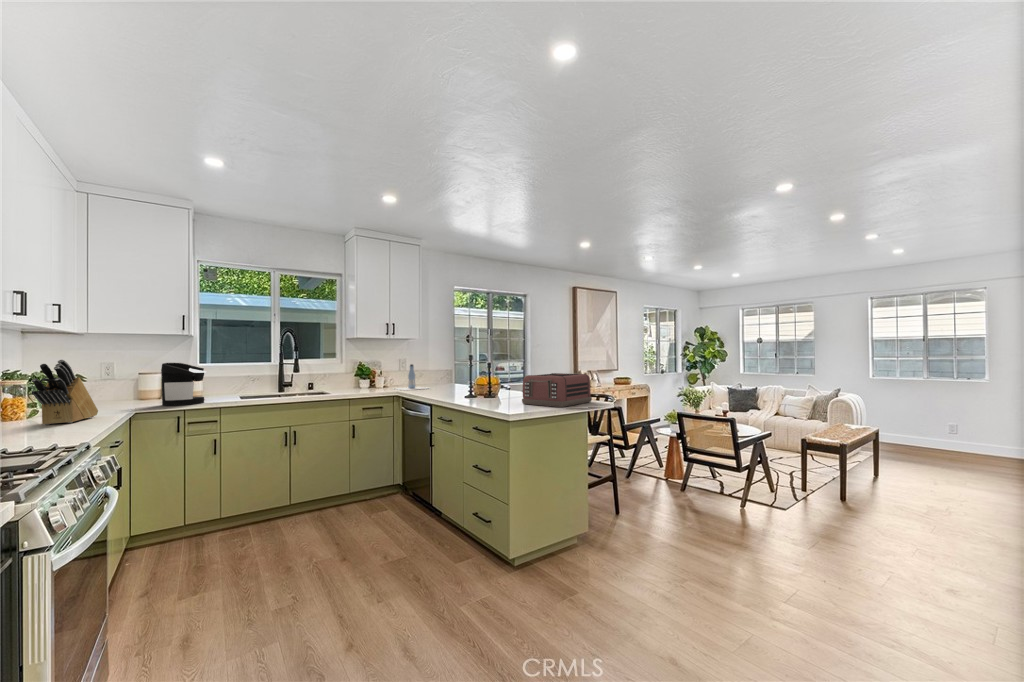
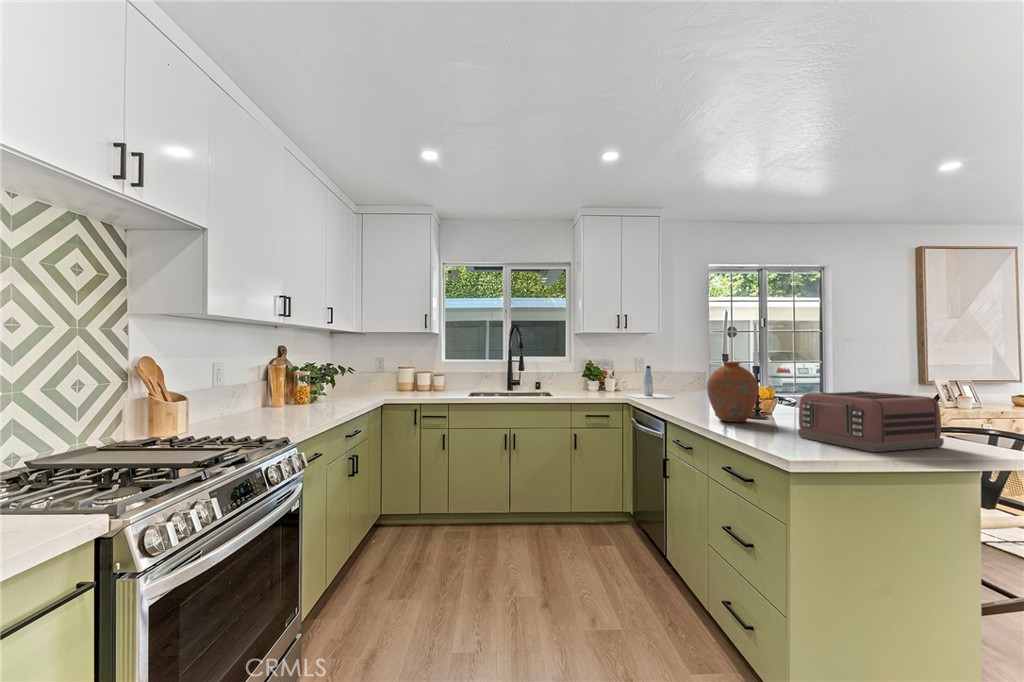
vase: none [464,358,496,400] -> present [707,362,758,422]
knife block: present [32,360,98,425] -> none [303,355,352,411]
coffee maker: present [161,363,206,406] -> none [404,358,439,399]

